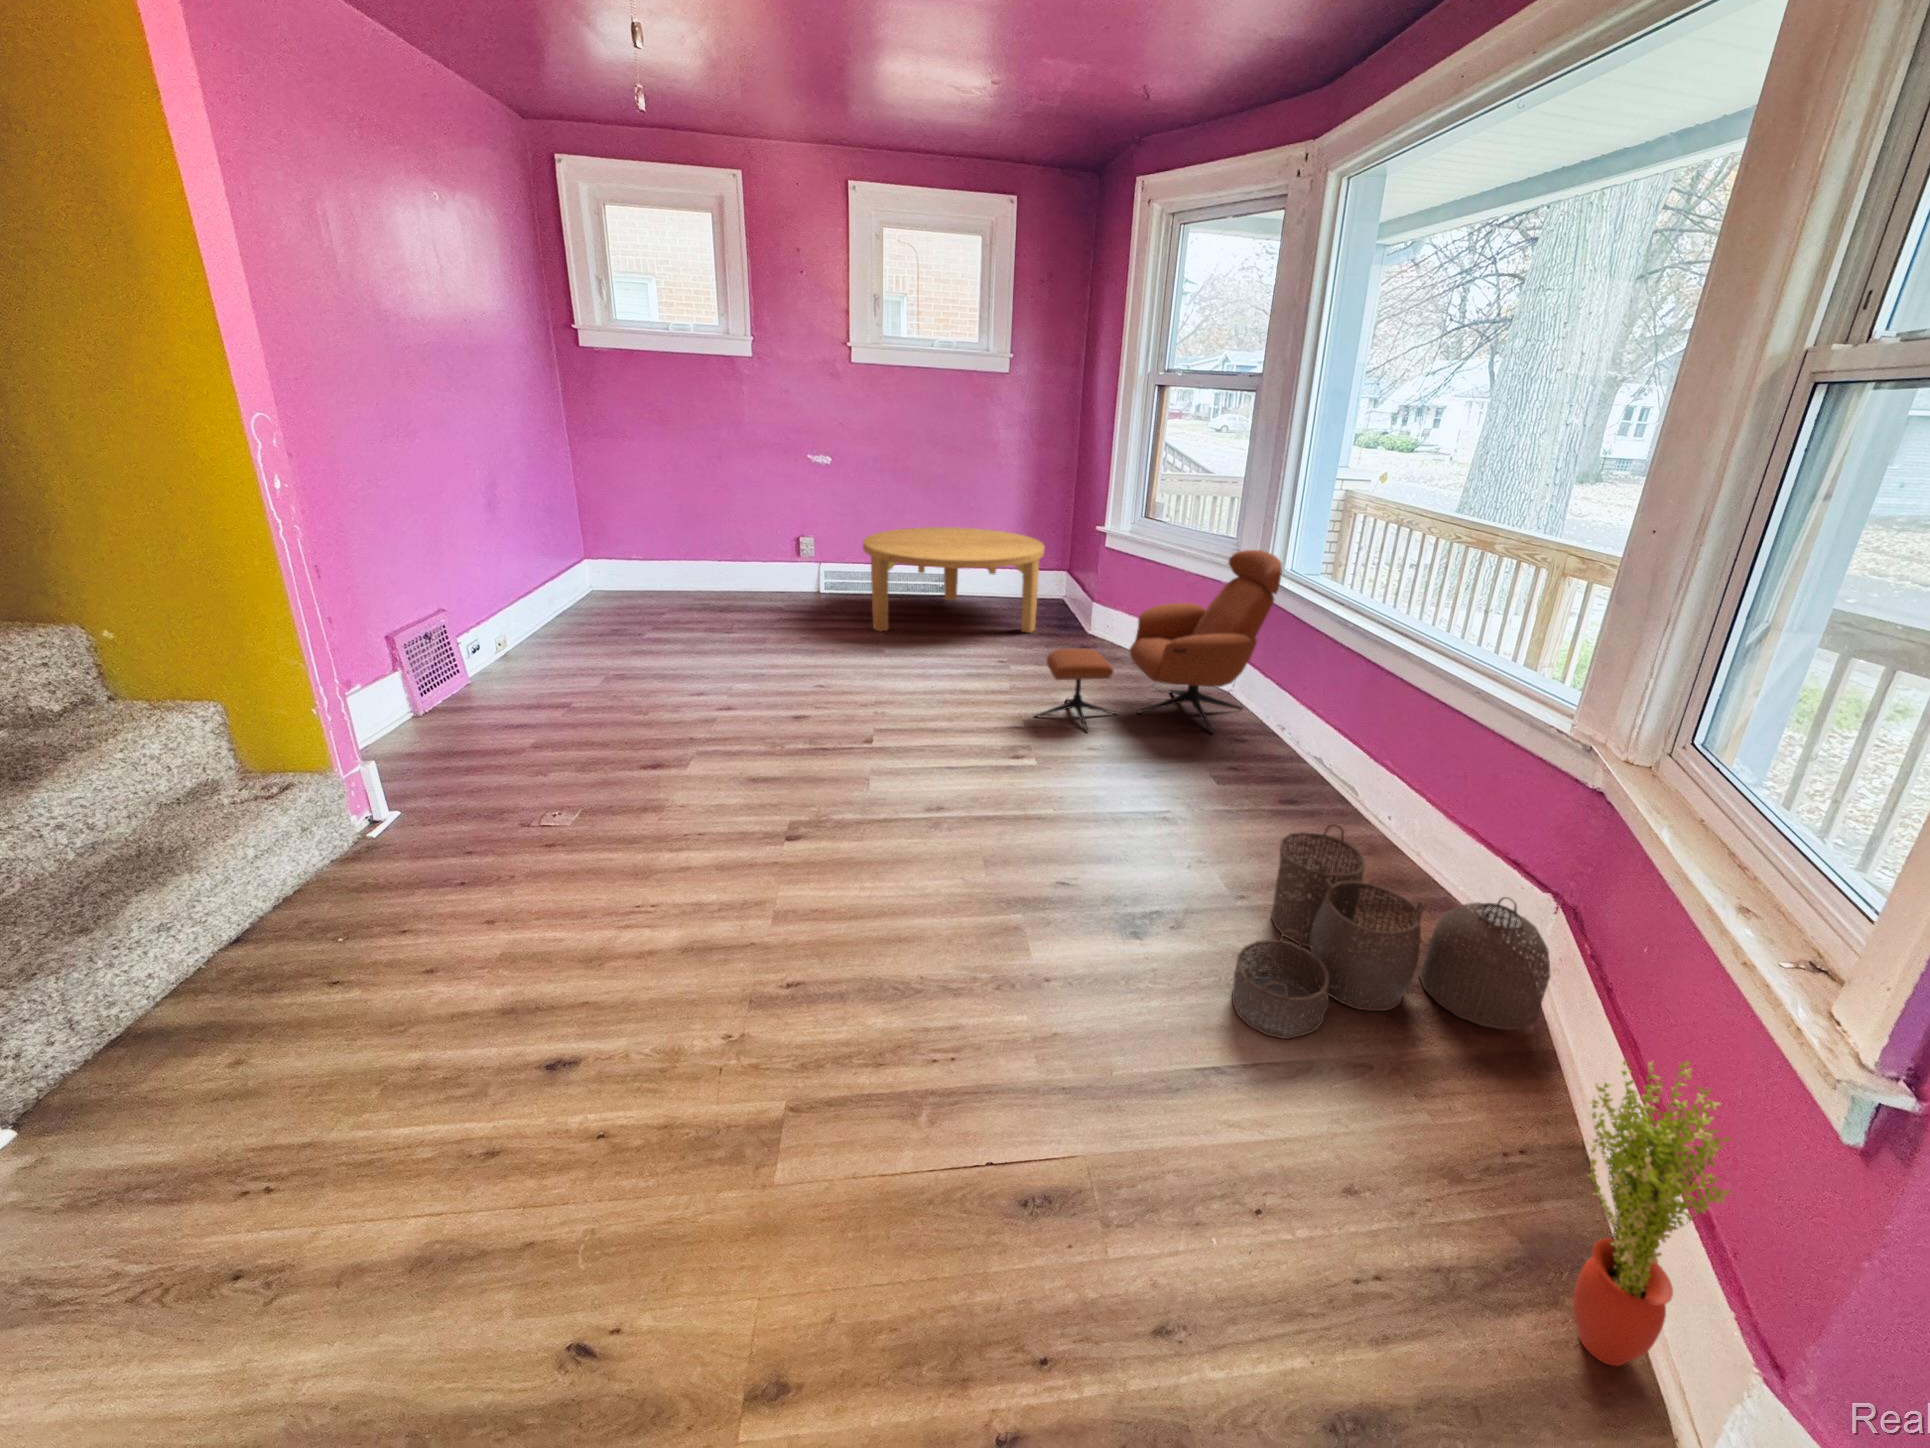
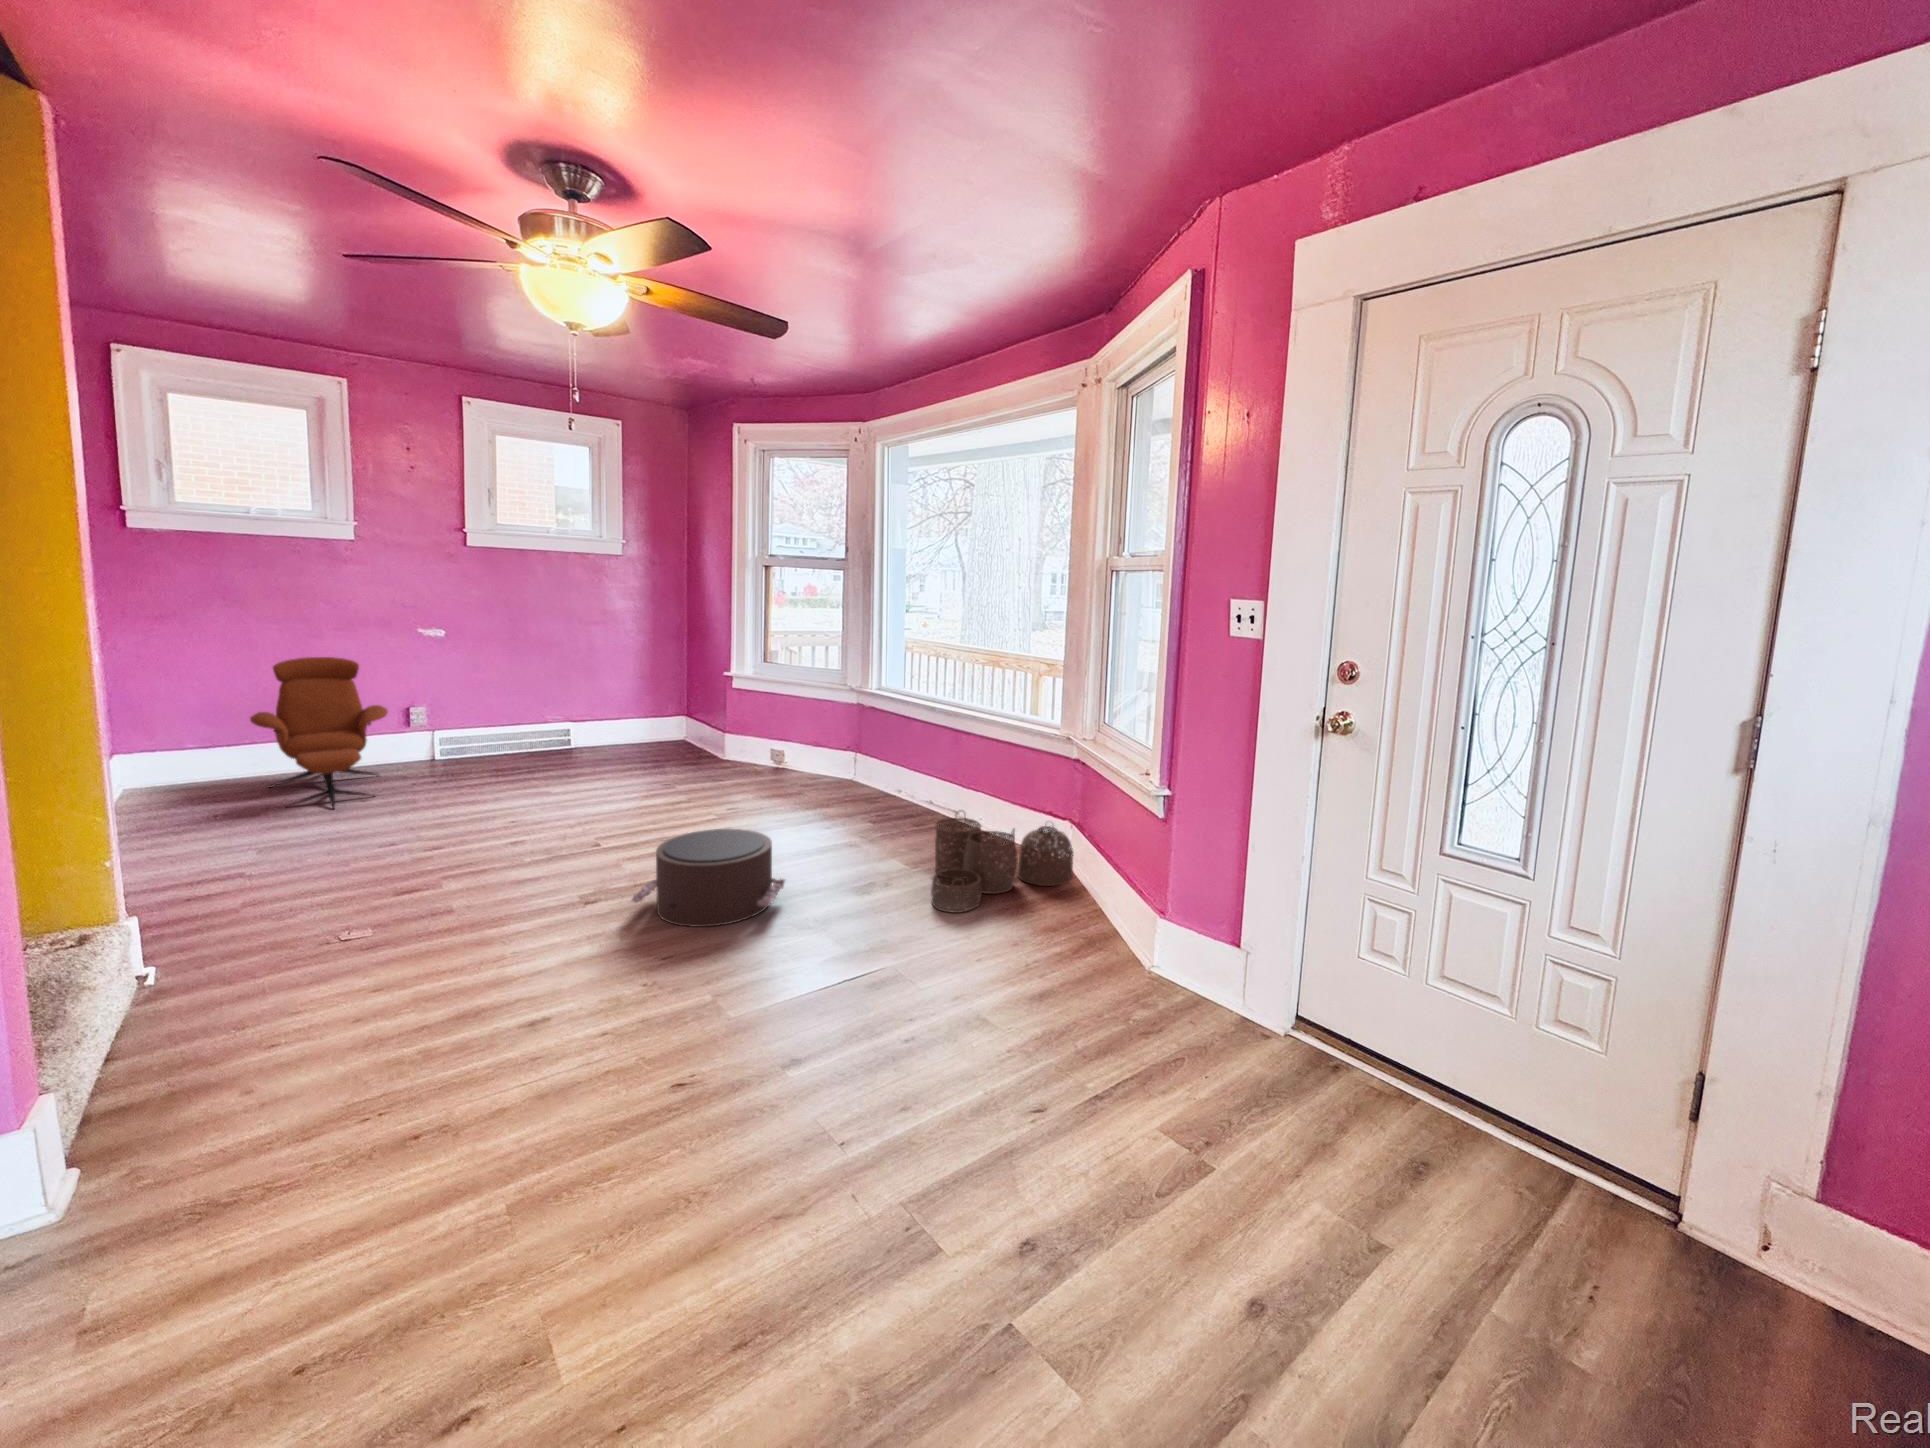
coffee table: present [863,527,1045,633] -> none [500,685,678,779]
lounge chair: present [1035,550,1282,733] -> present [250,657,388,809]
pouf: none [813,771,1021,931] -> present [631,829,785,927]
potted plant: present [1573,1061,1730,1366] -> none [1095,823,1140,959]

